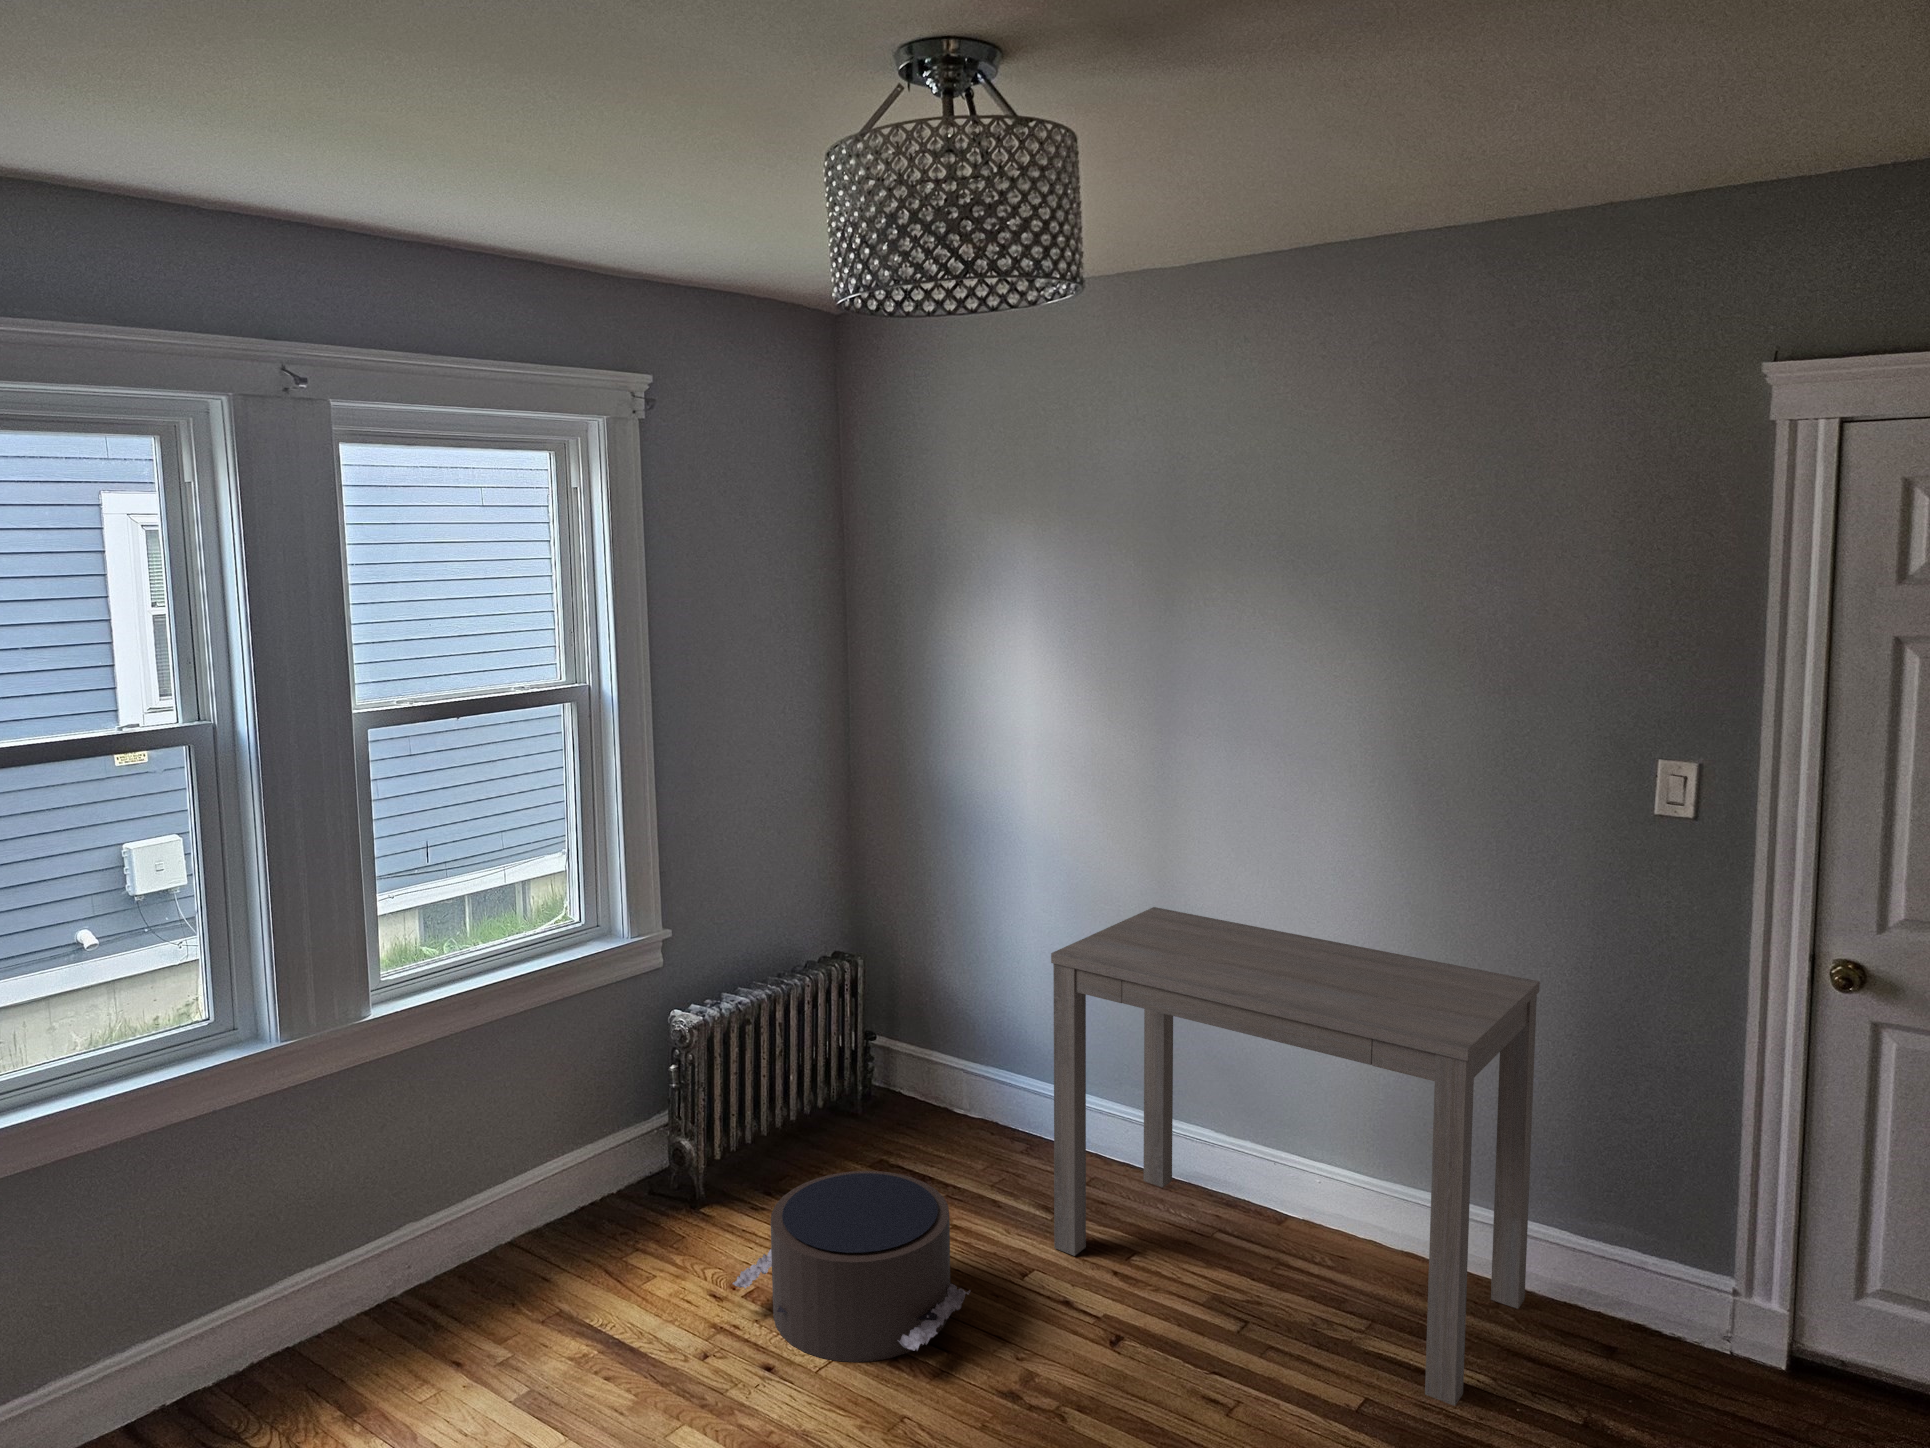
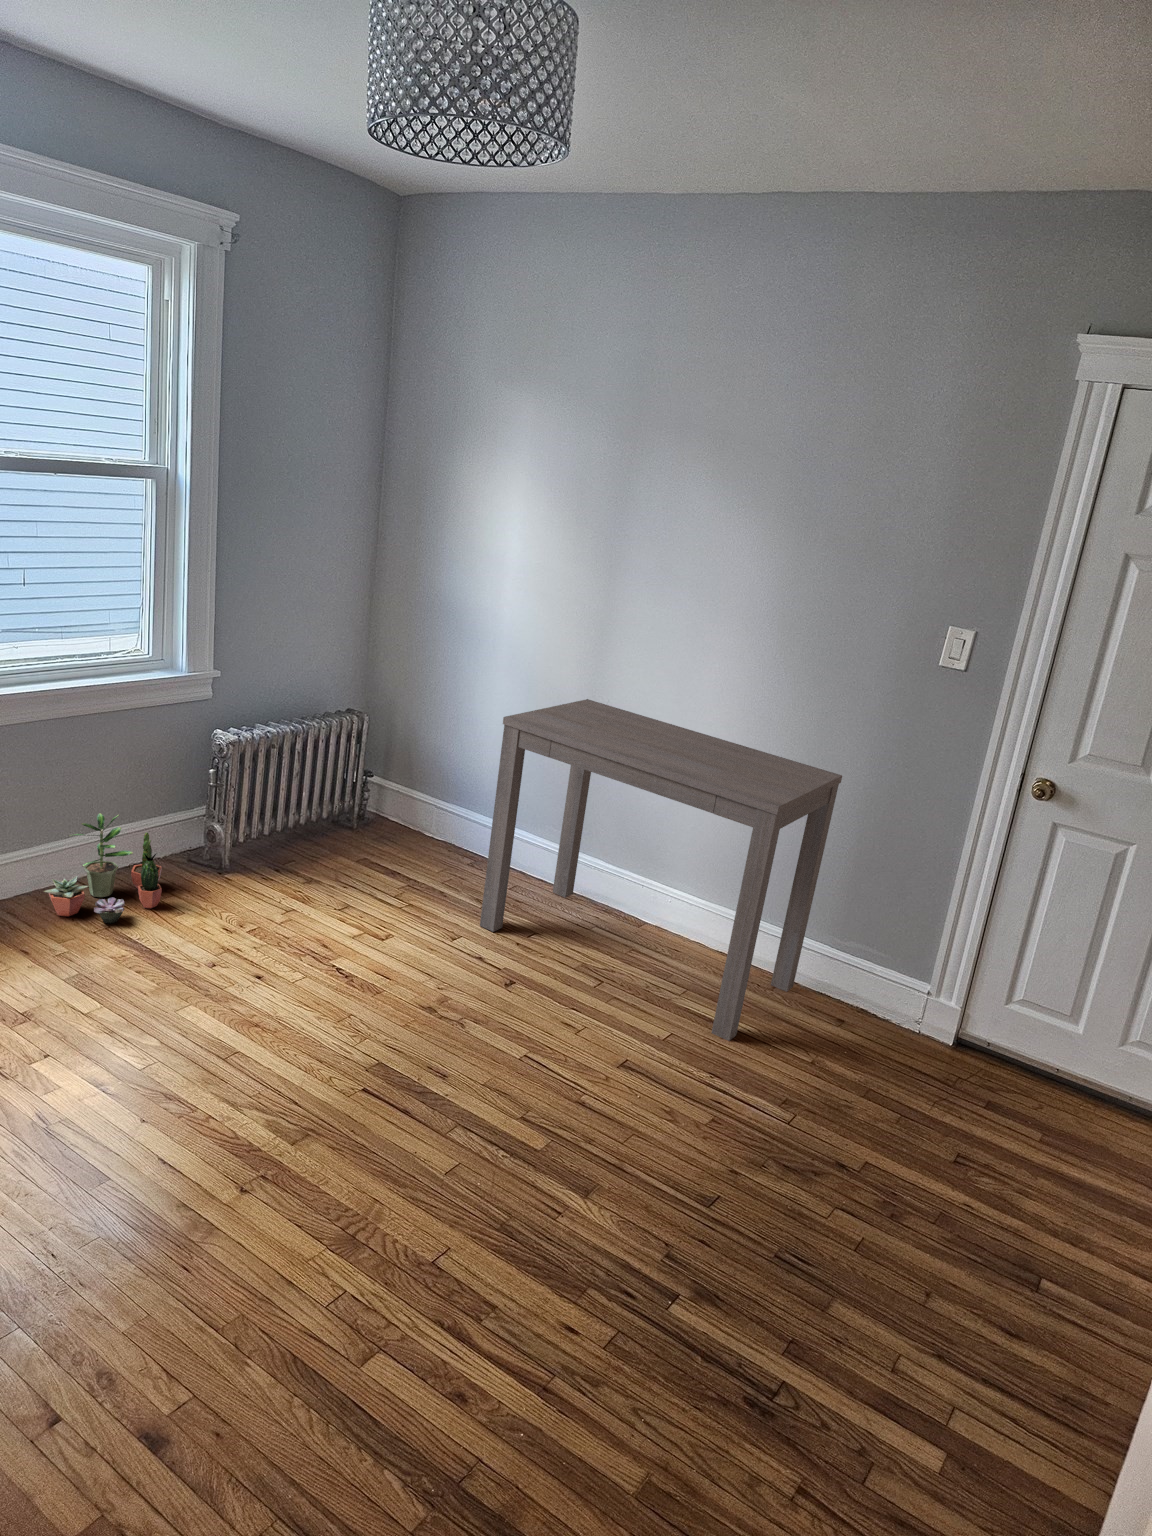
potted plant: none [475,1145,625,1304] -> present [44,813,162,923]
pouf: present [733,1171,970,1362] -> none [239,856,413,979]

